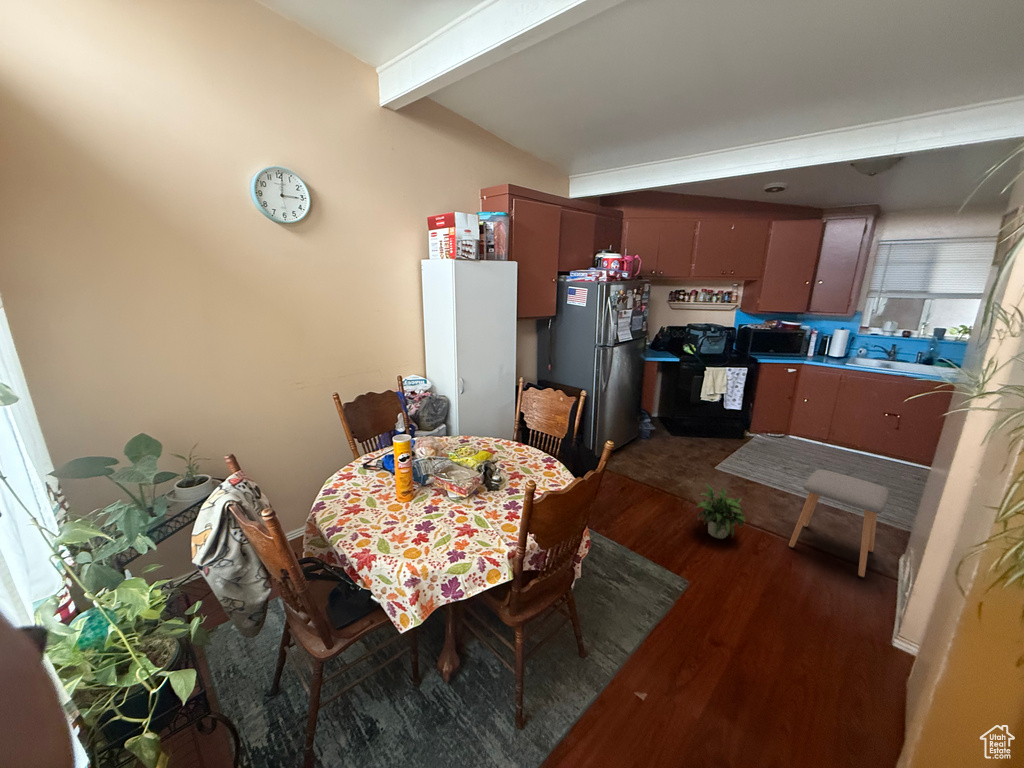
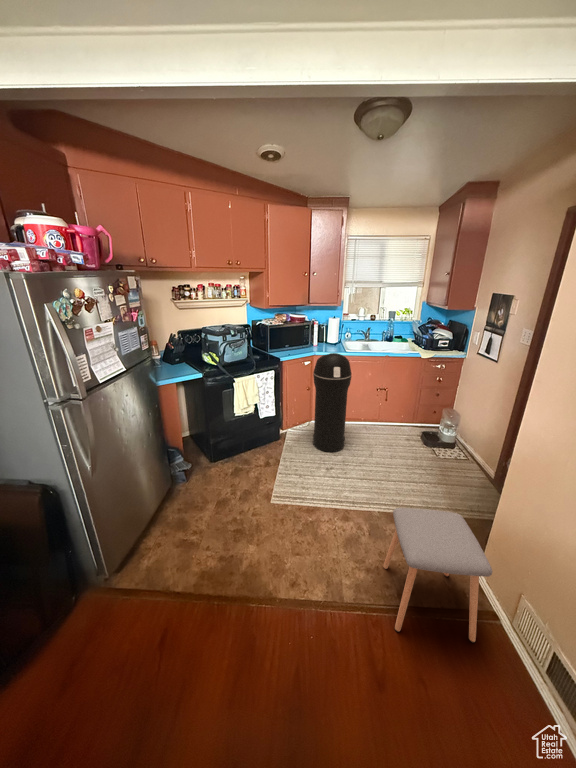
trash can: none [779,358,840,461] -> present [313,353,352,452]
potted plant: present [697,483,745,539] -> none [287,595,363,711]

